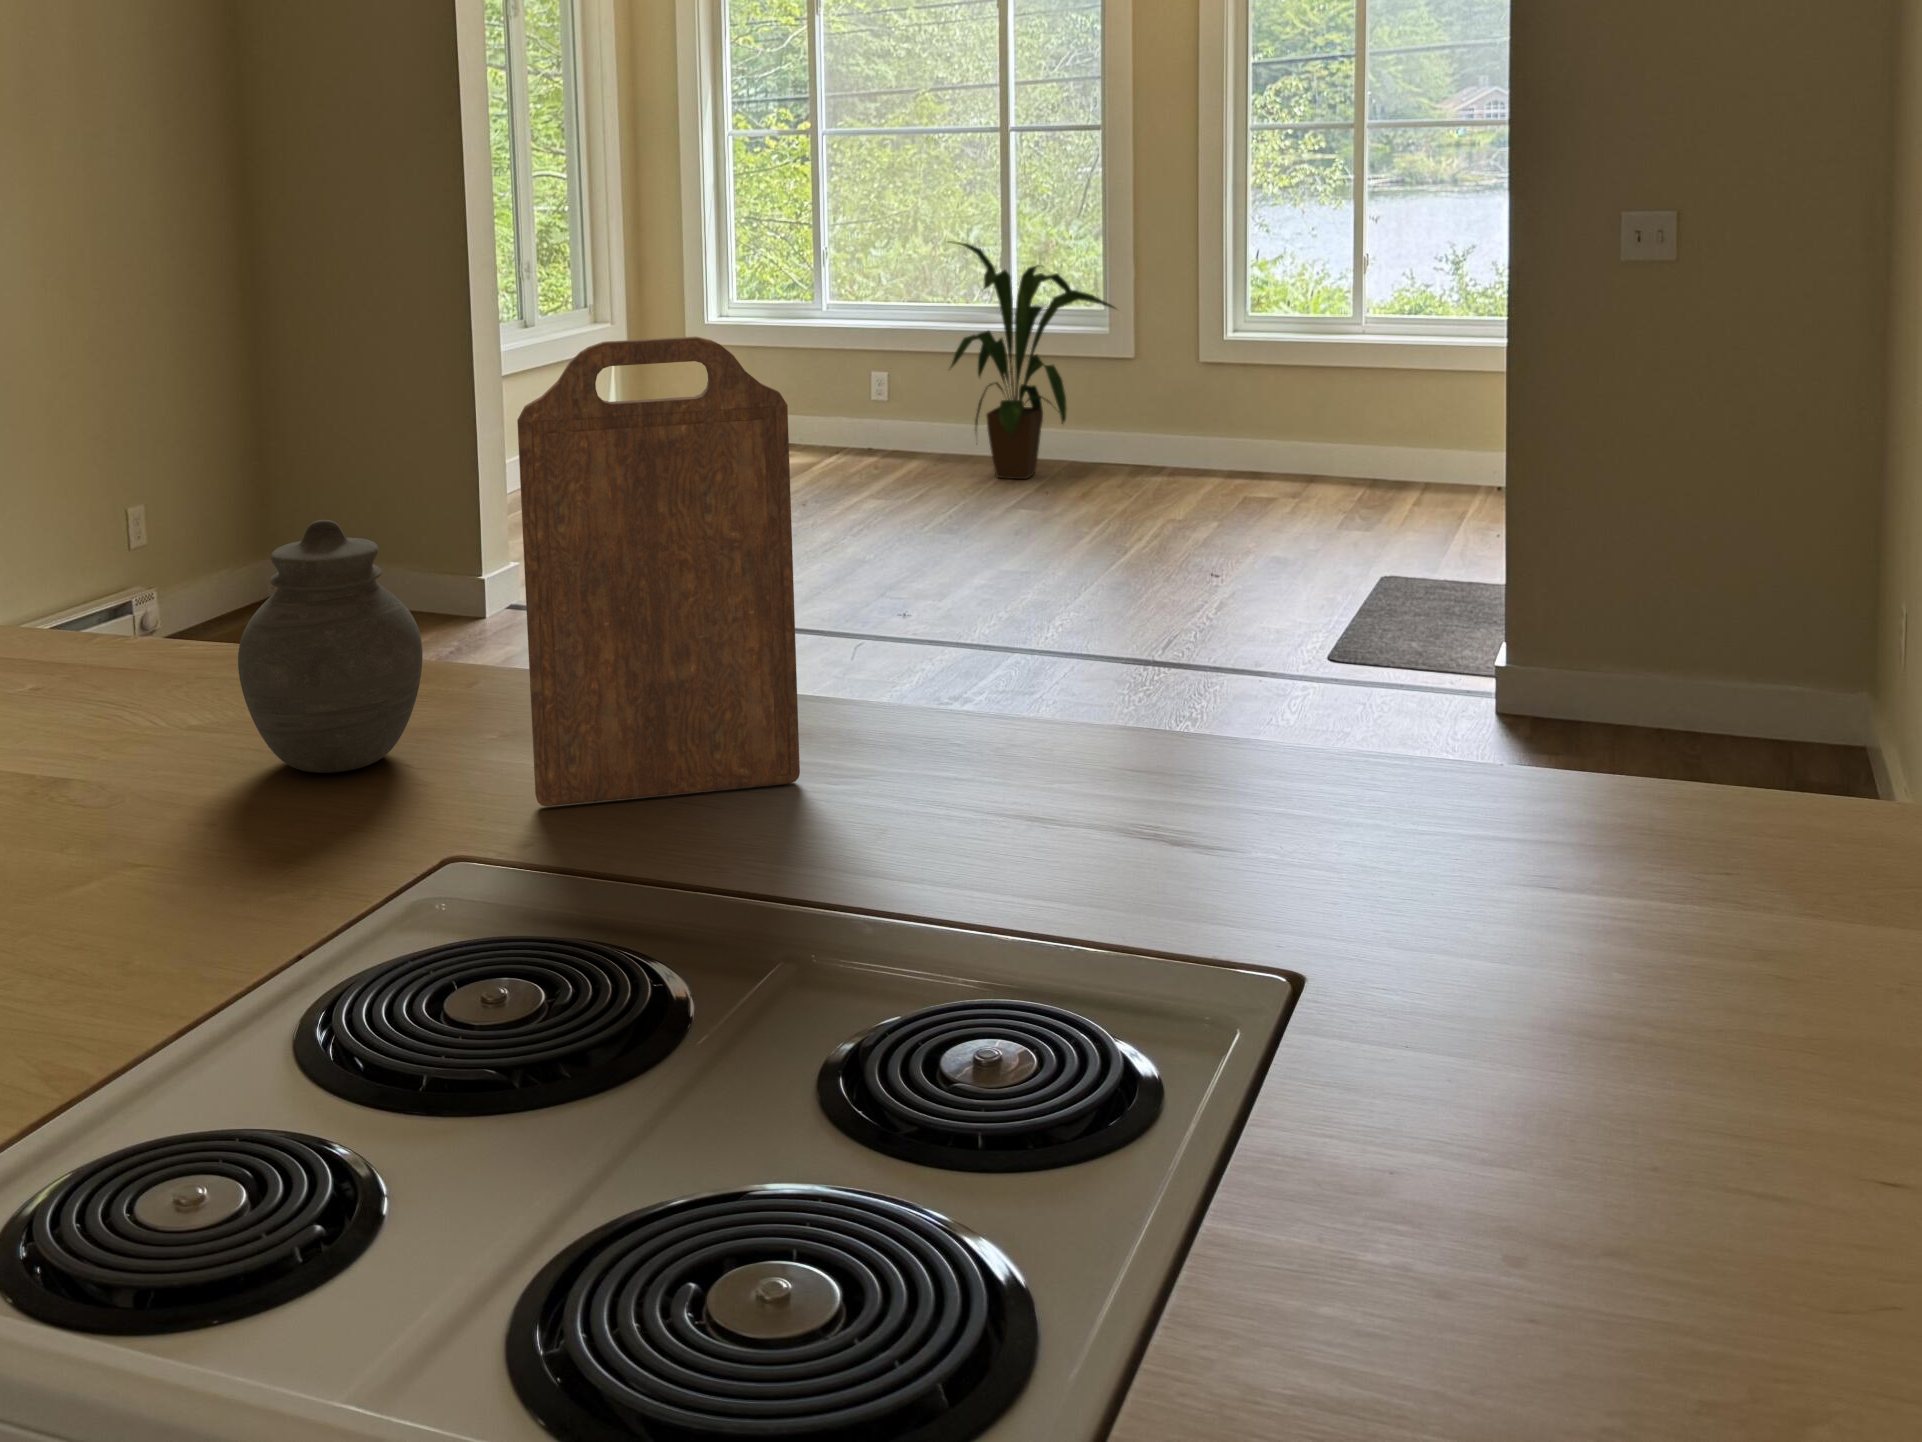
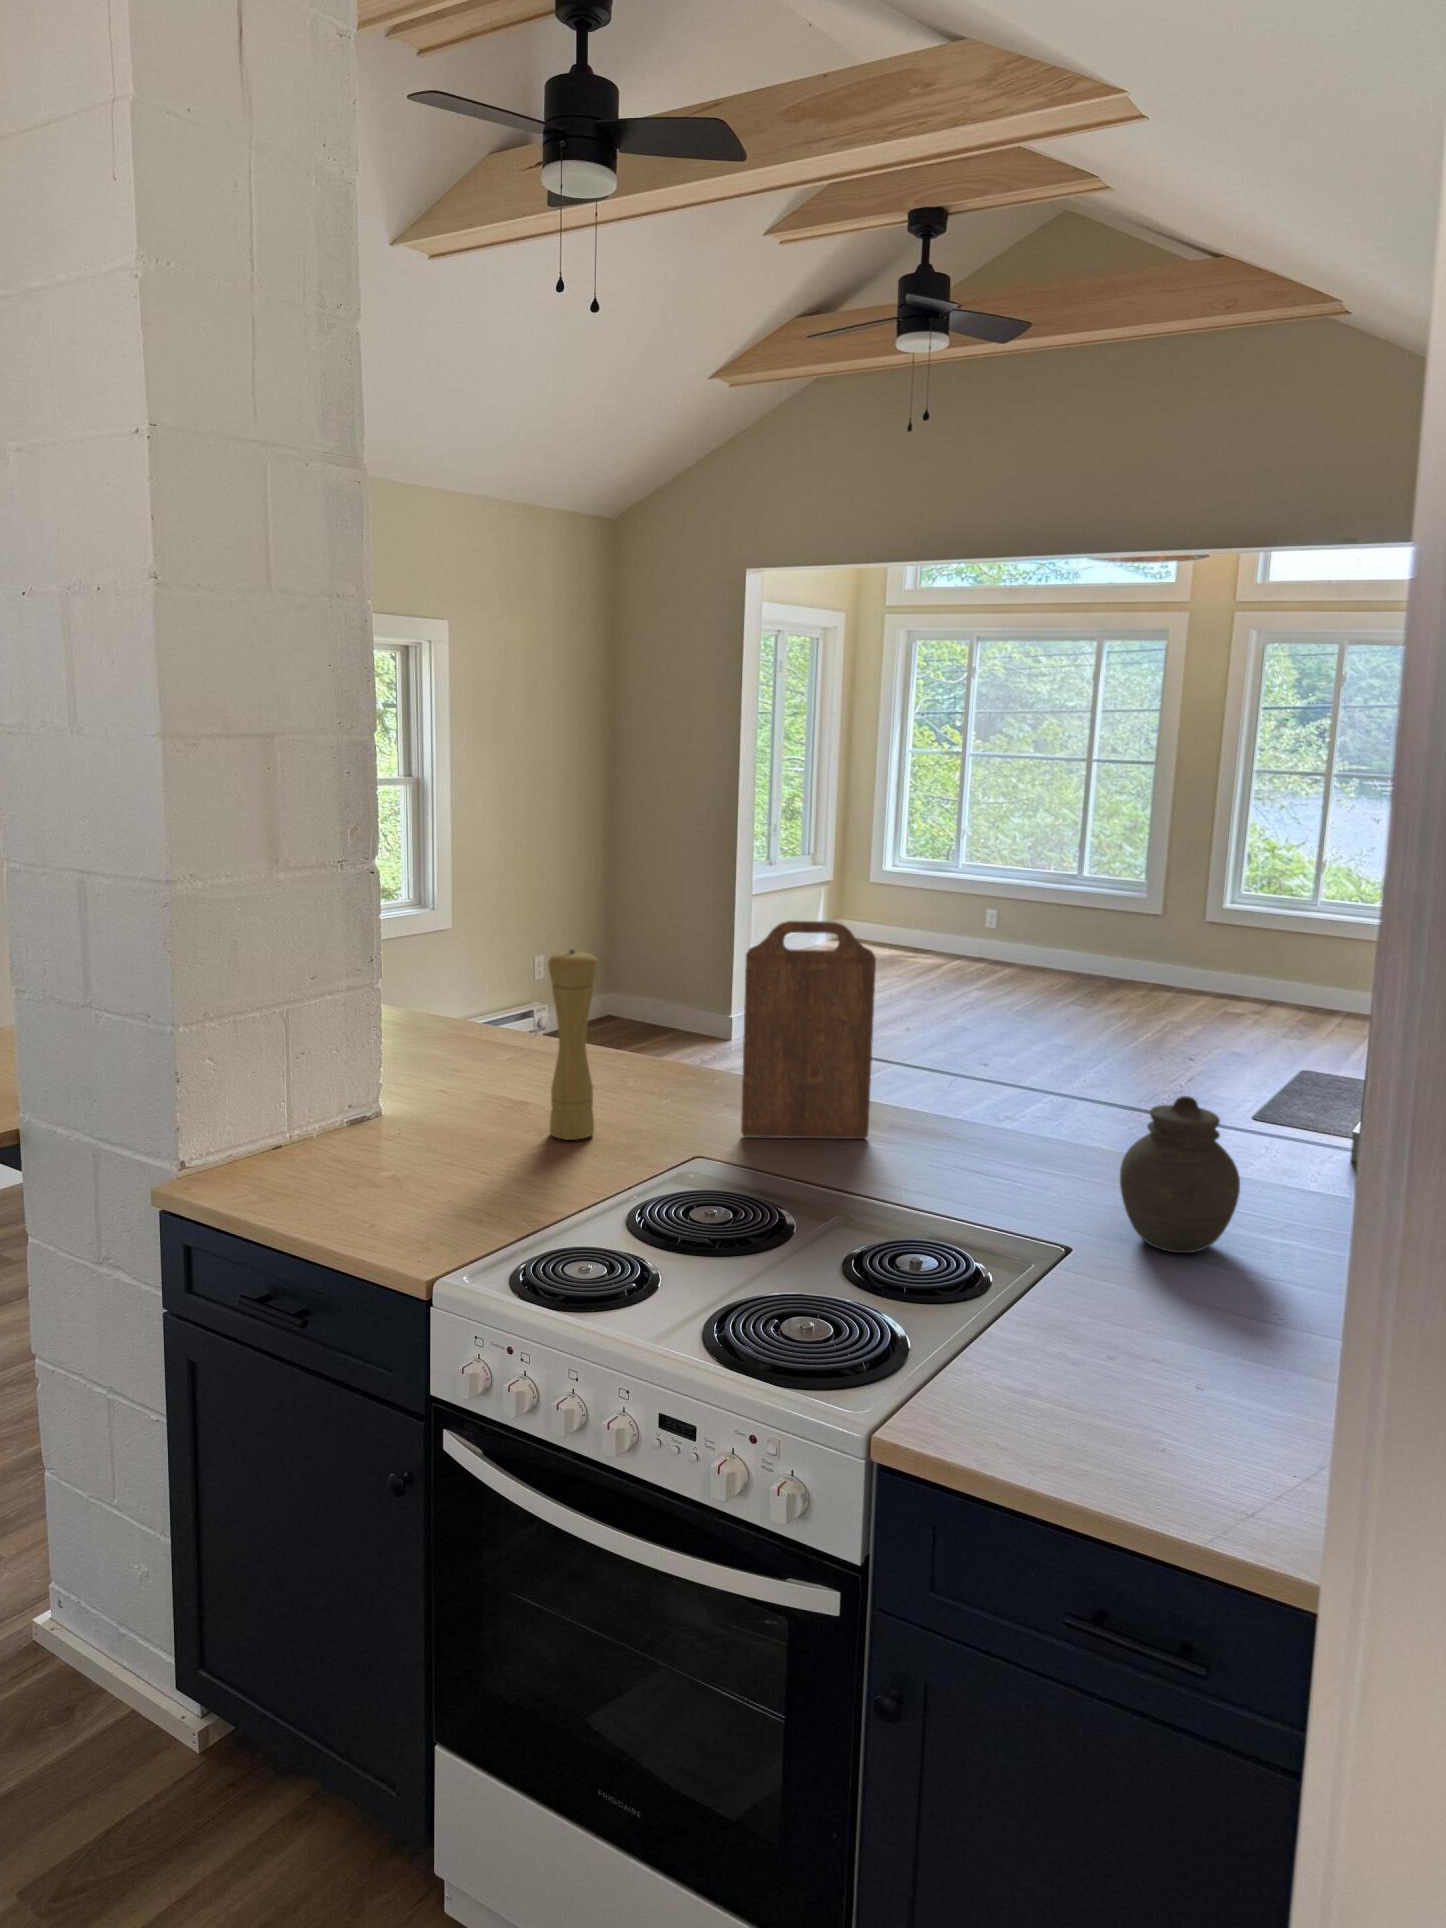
house plant: present [950,241,1115,479] -> none [1033,832,1149,985]
pepper mill: none [86,440,217,859] -> present [548,949,598,1140]
jar: present [238,520,423,773] -> present [1120,1096,1240,1253]

